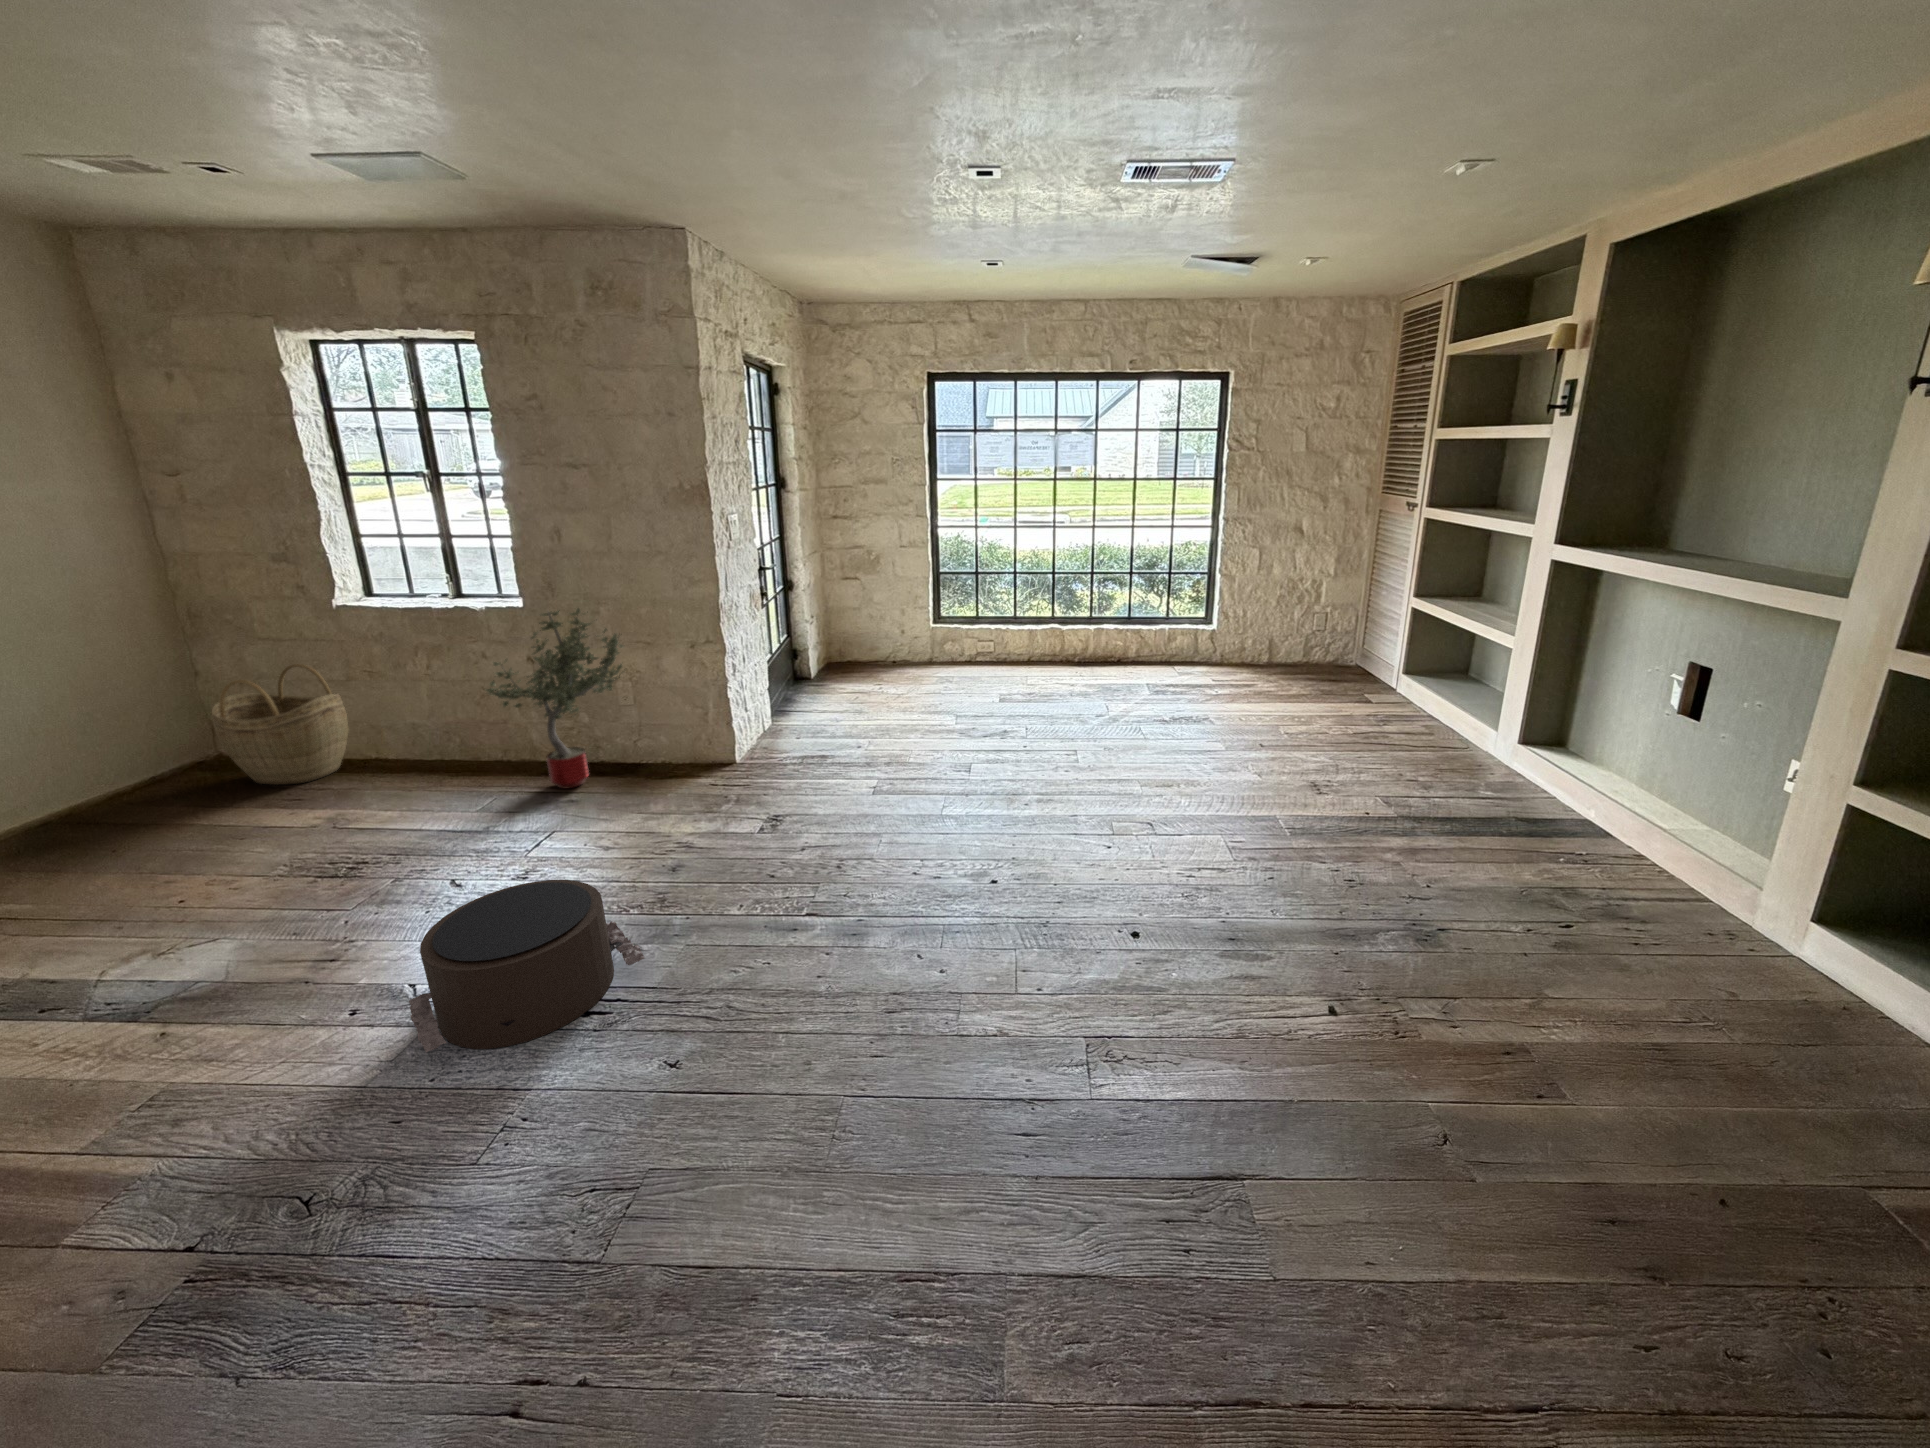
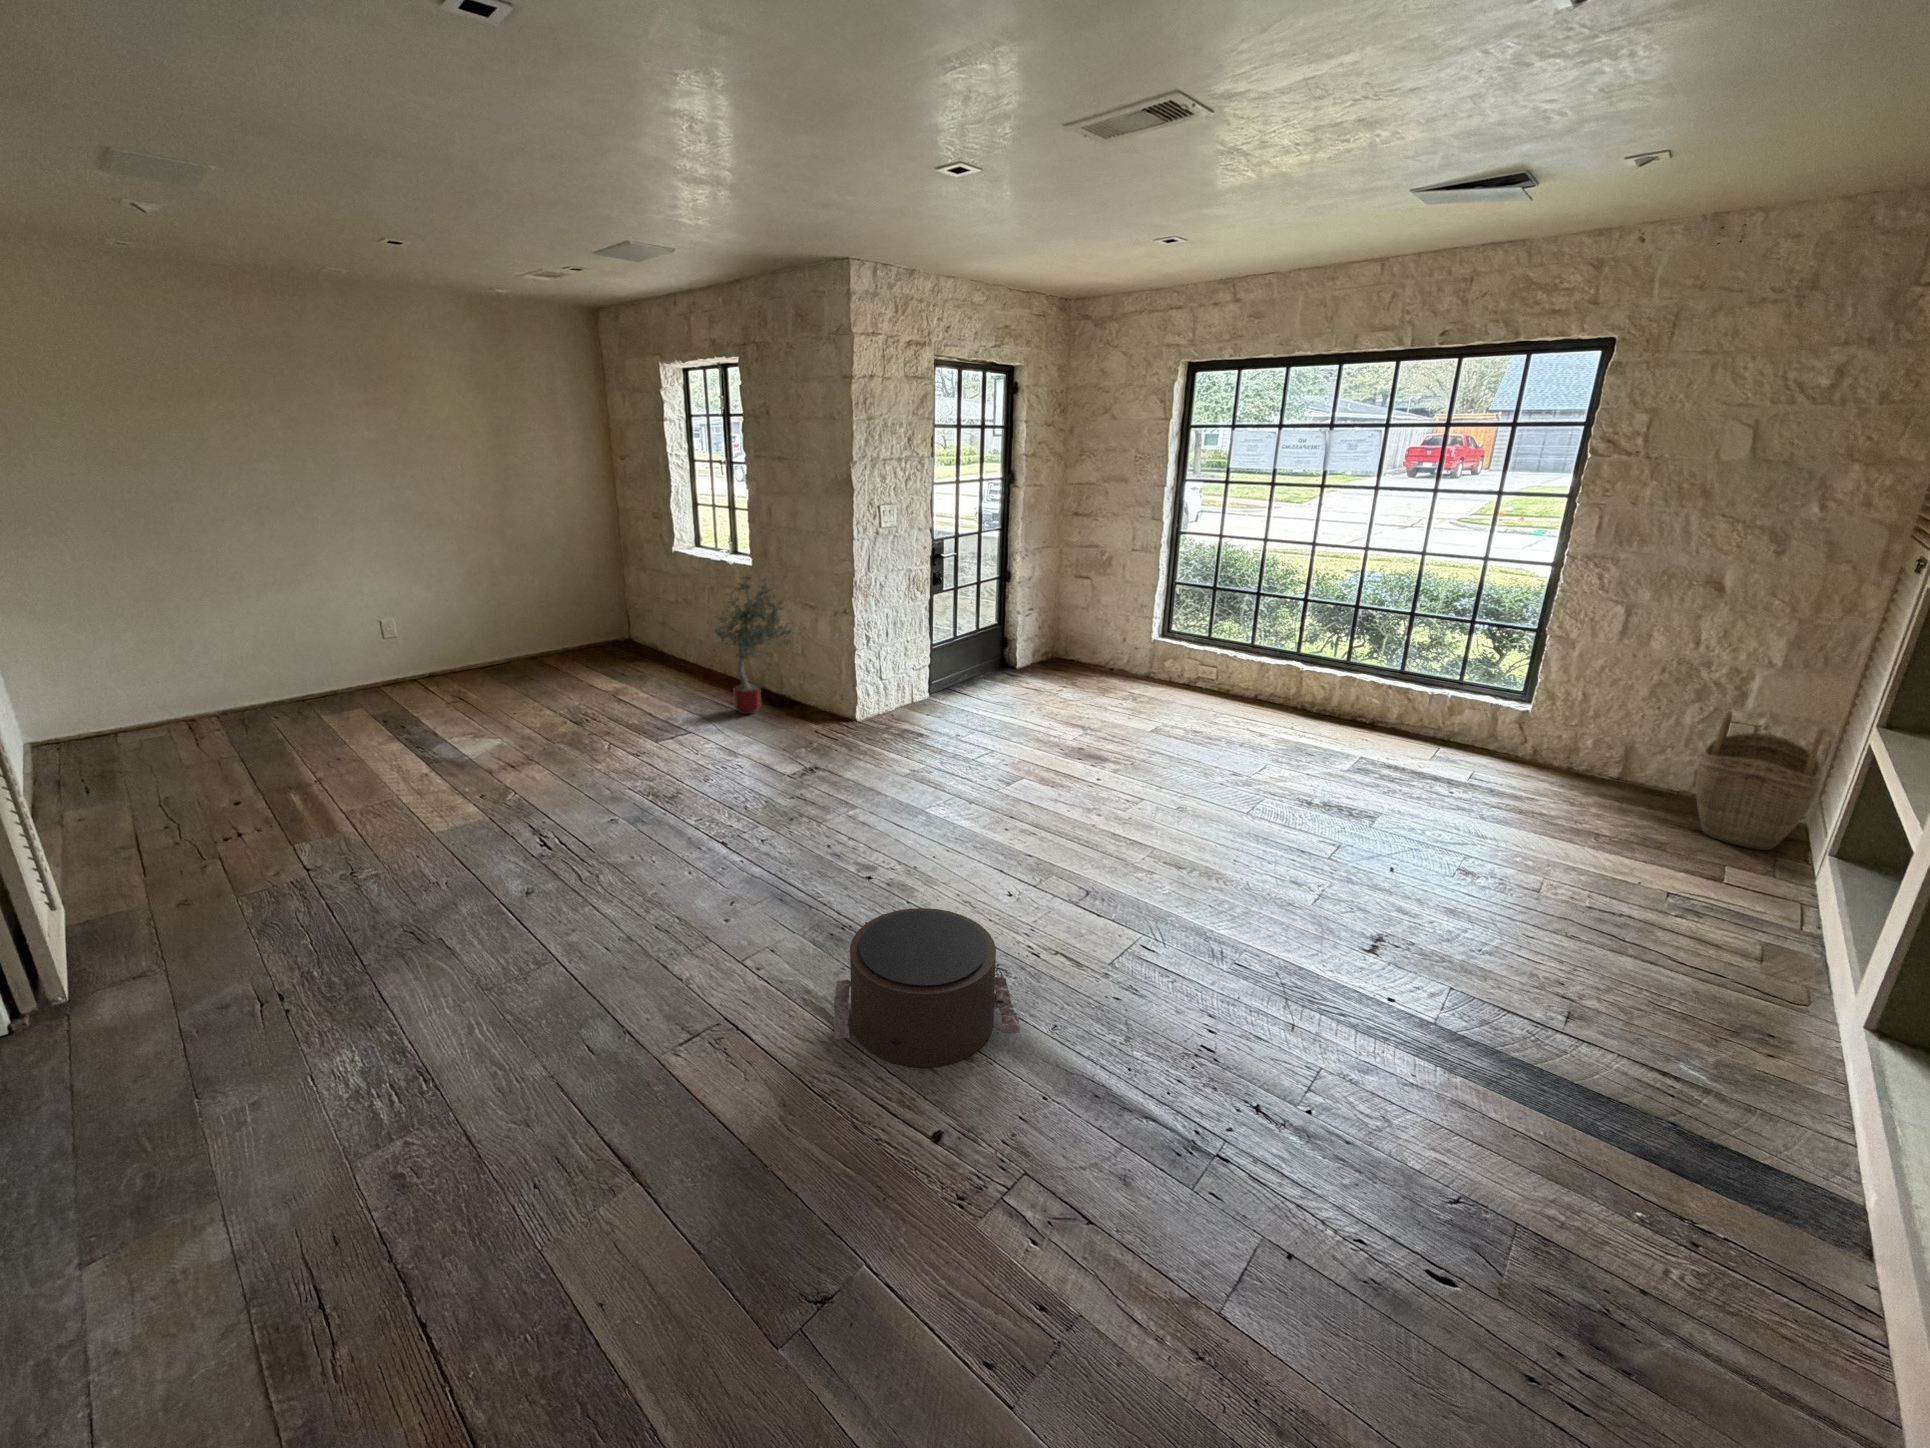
woven basket: present [212,664,349,785] -> present [1696,711,1825,850]
pouf: present [409,880,644,1053] -> present [833,908,1020,1067]

